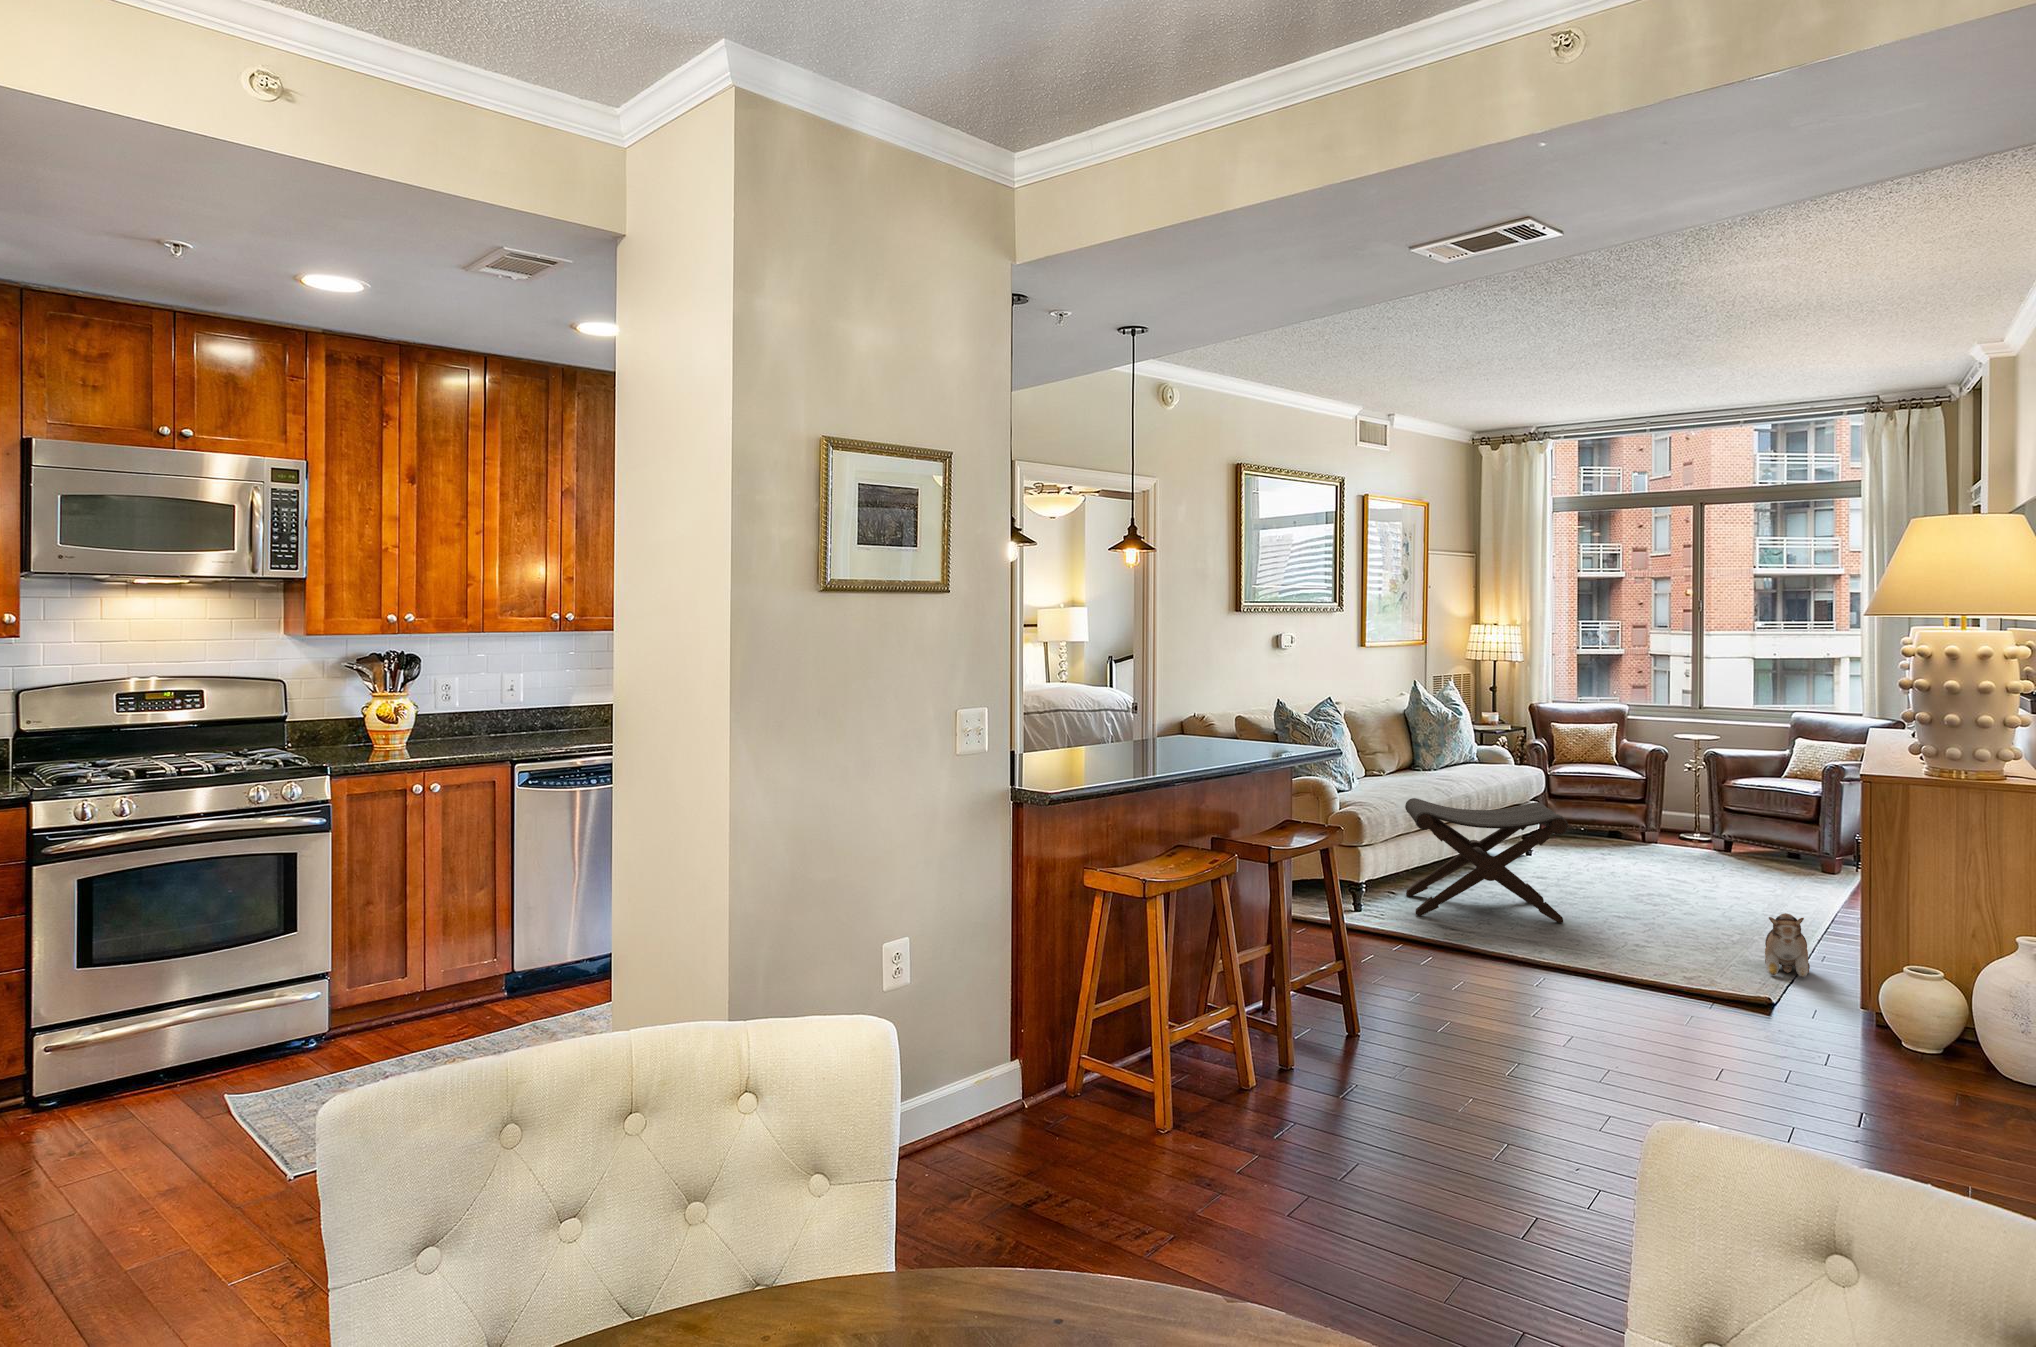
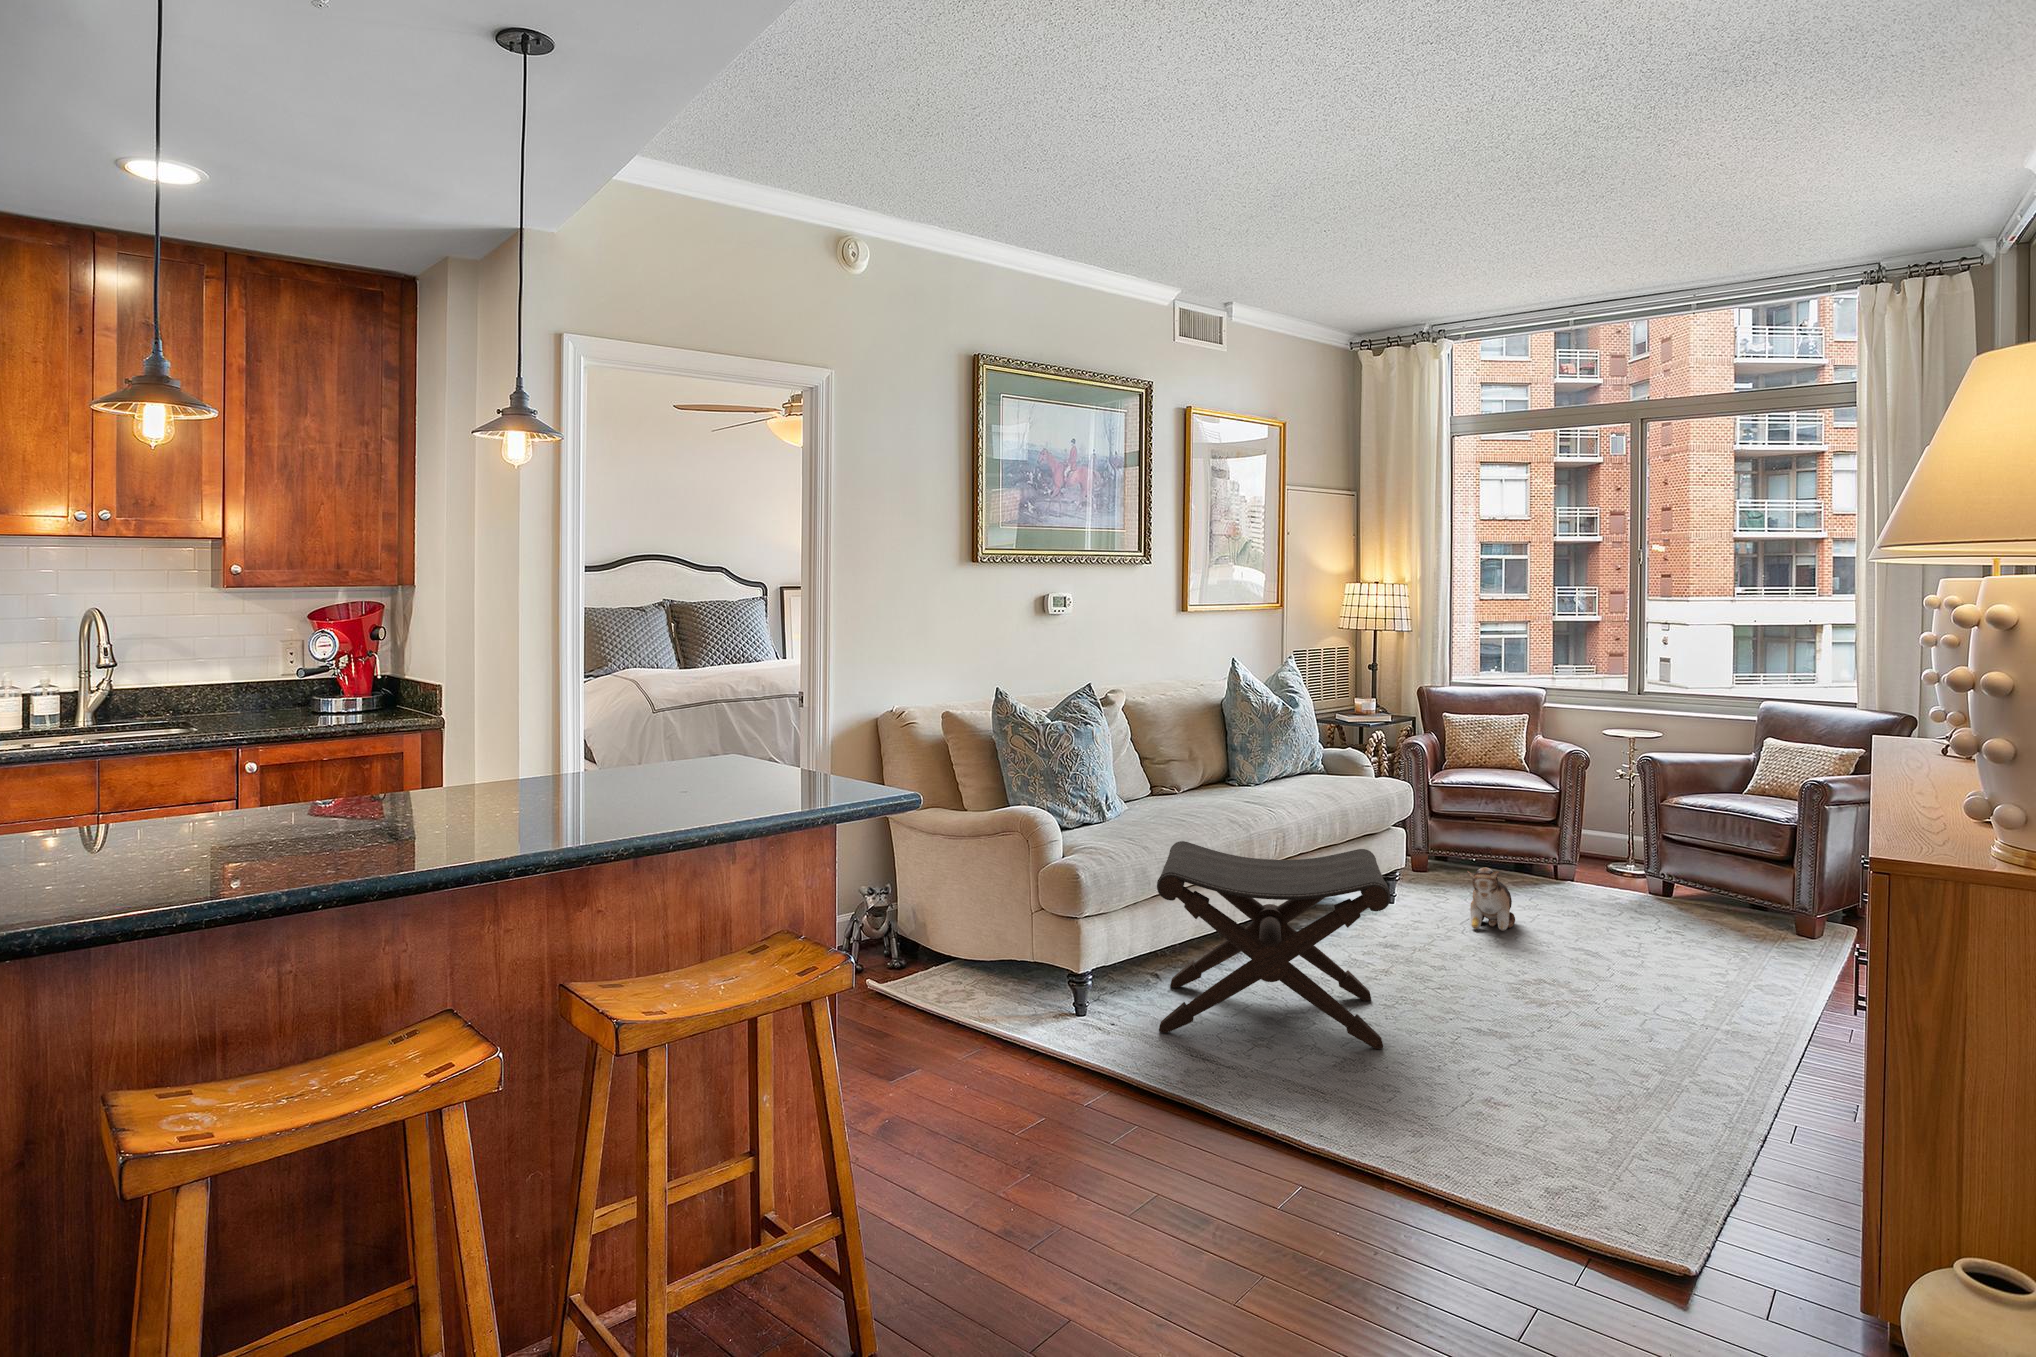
plush toy: present [1765,913,1810,977] -> present [1467,867,1515,931]

